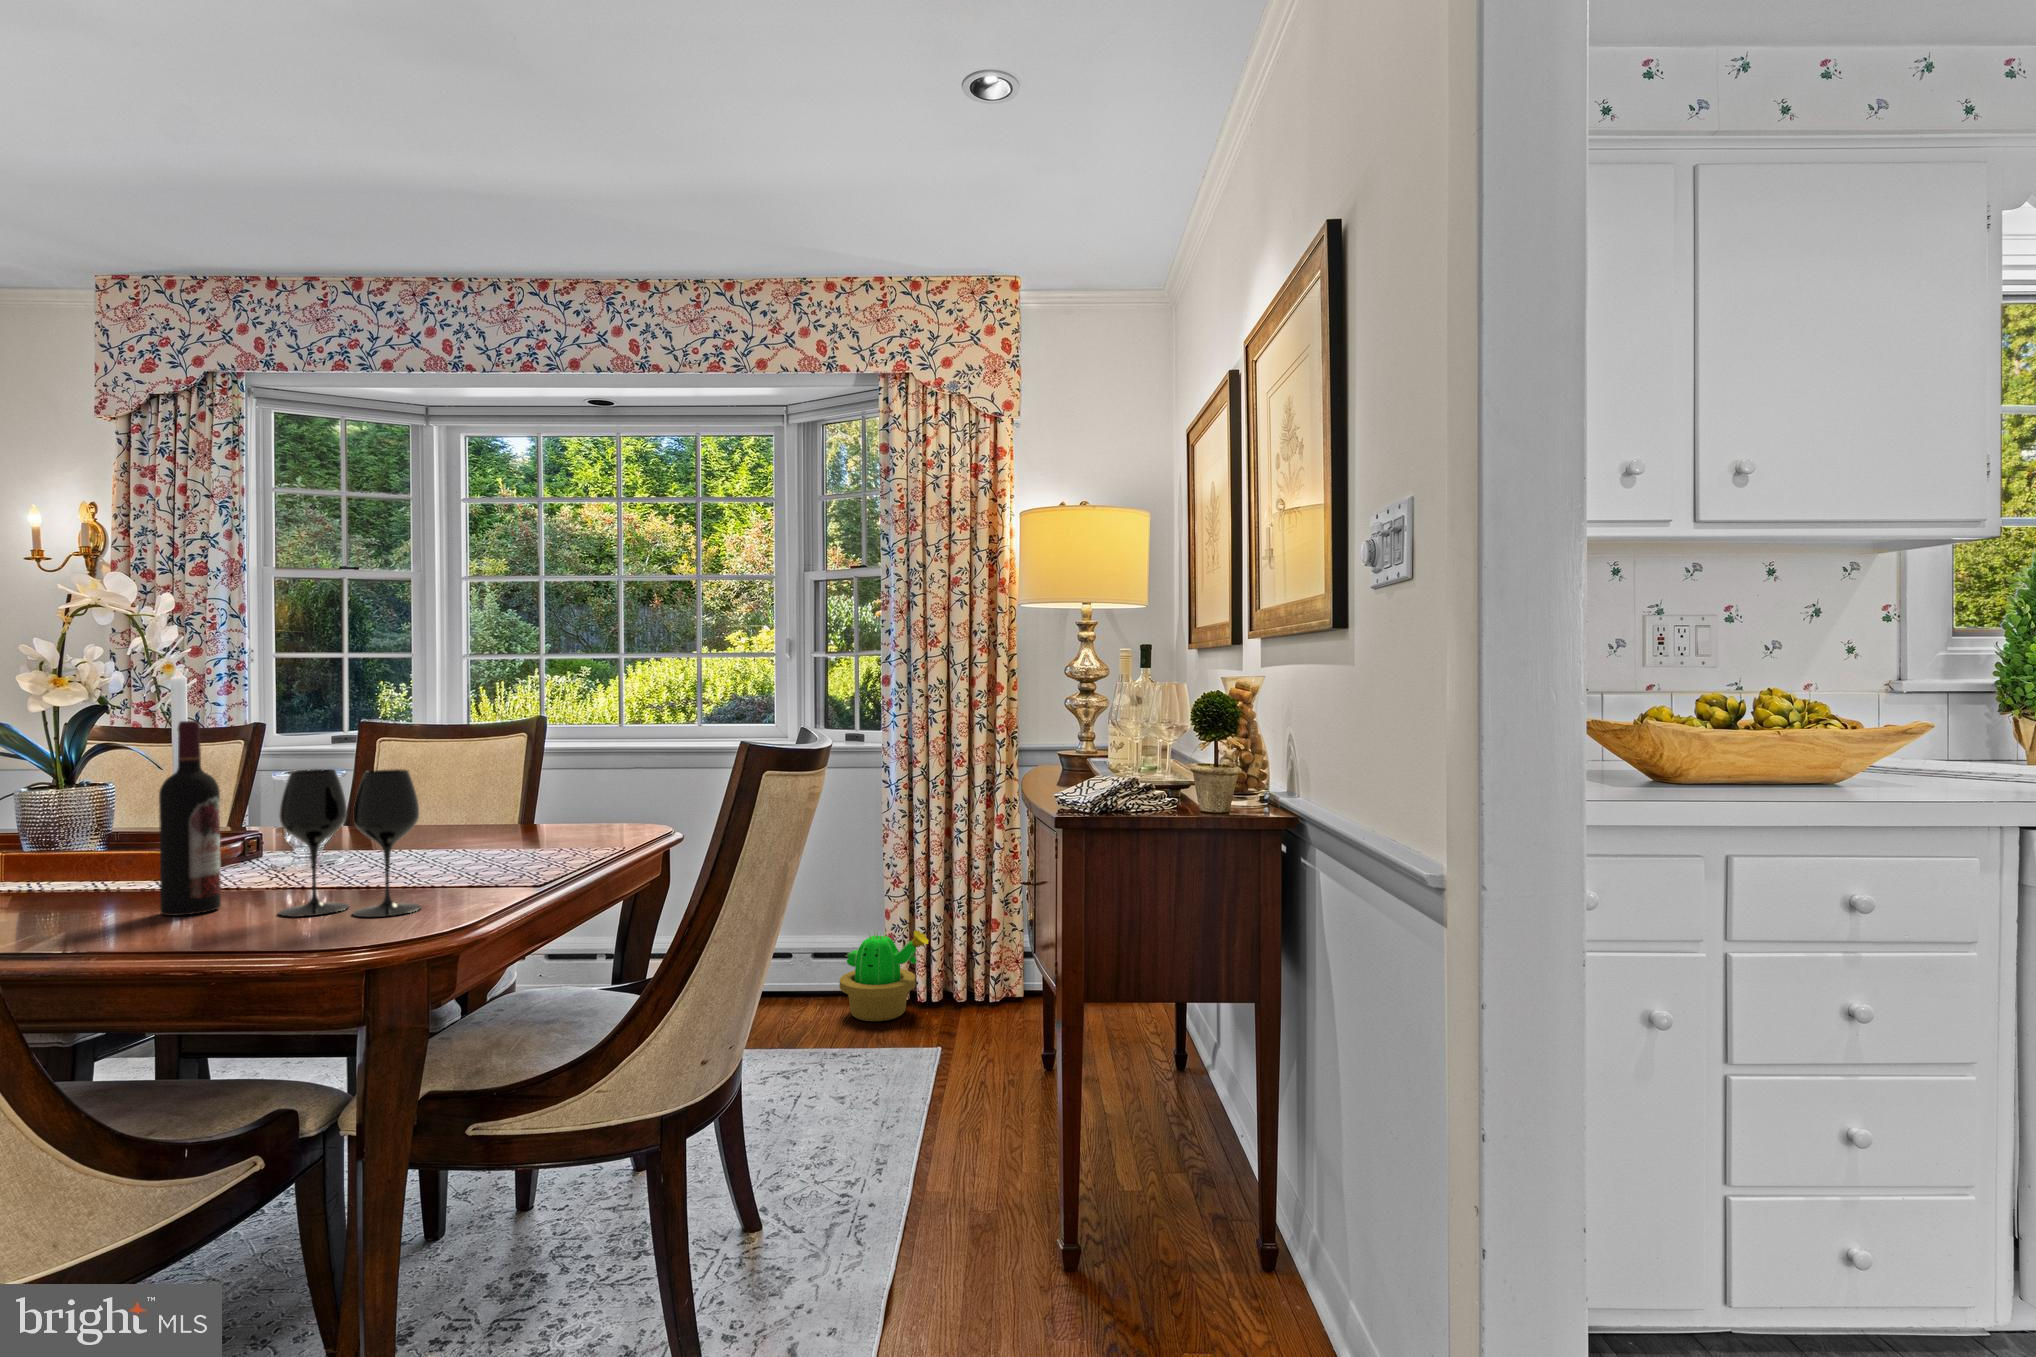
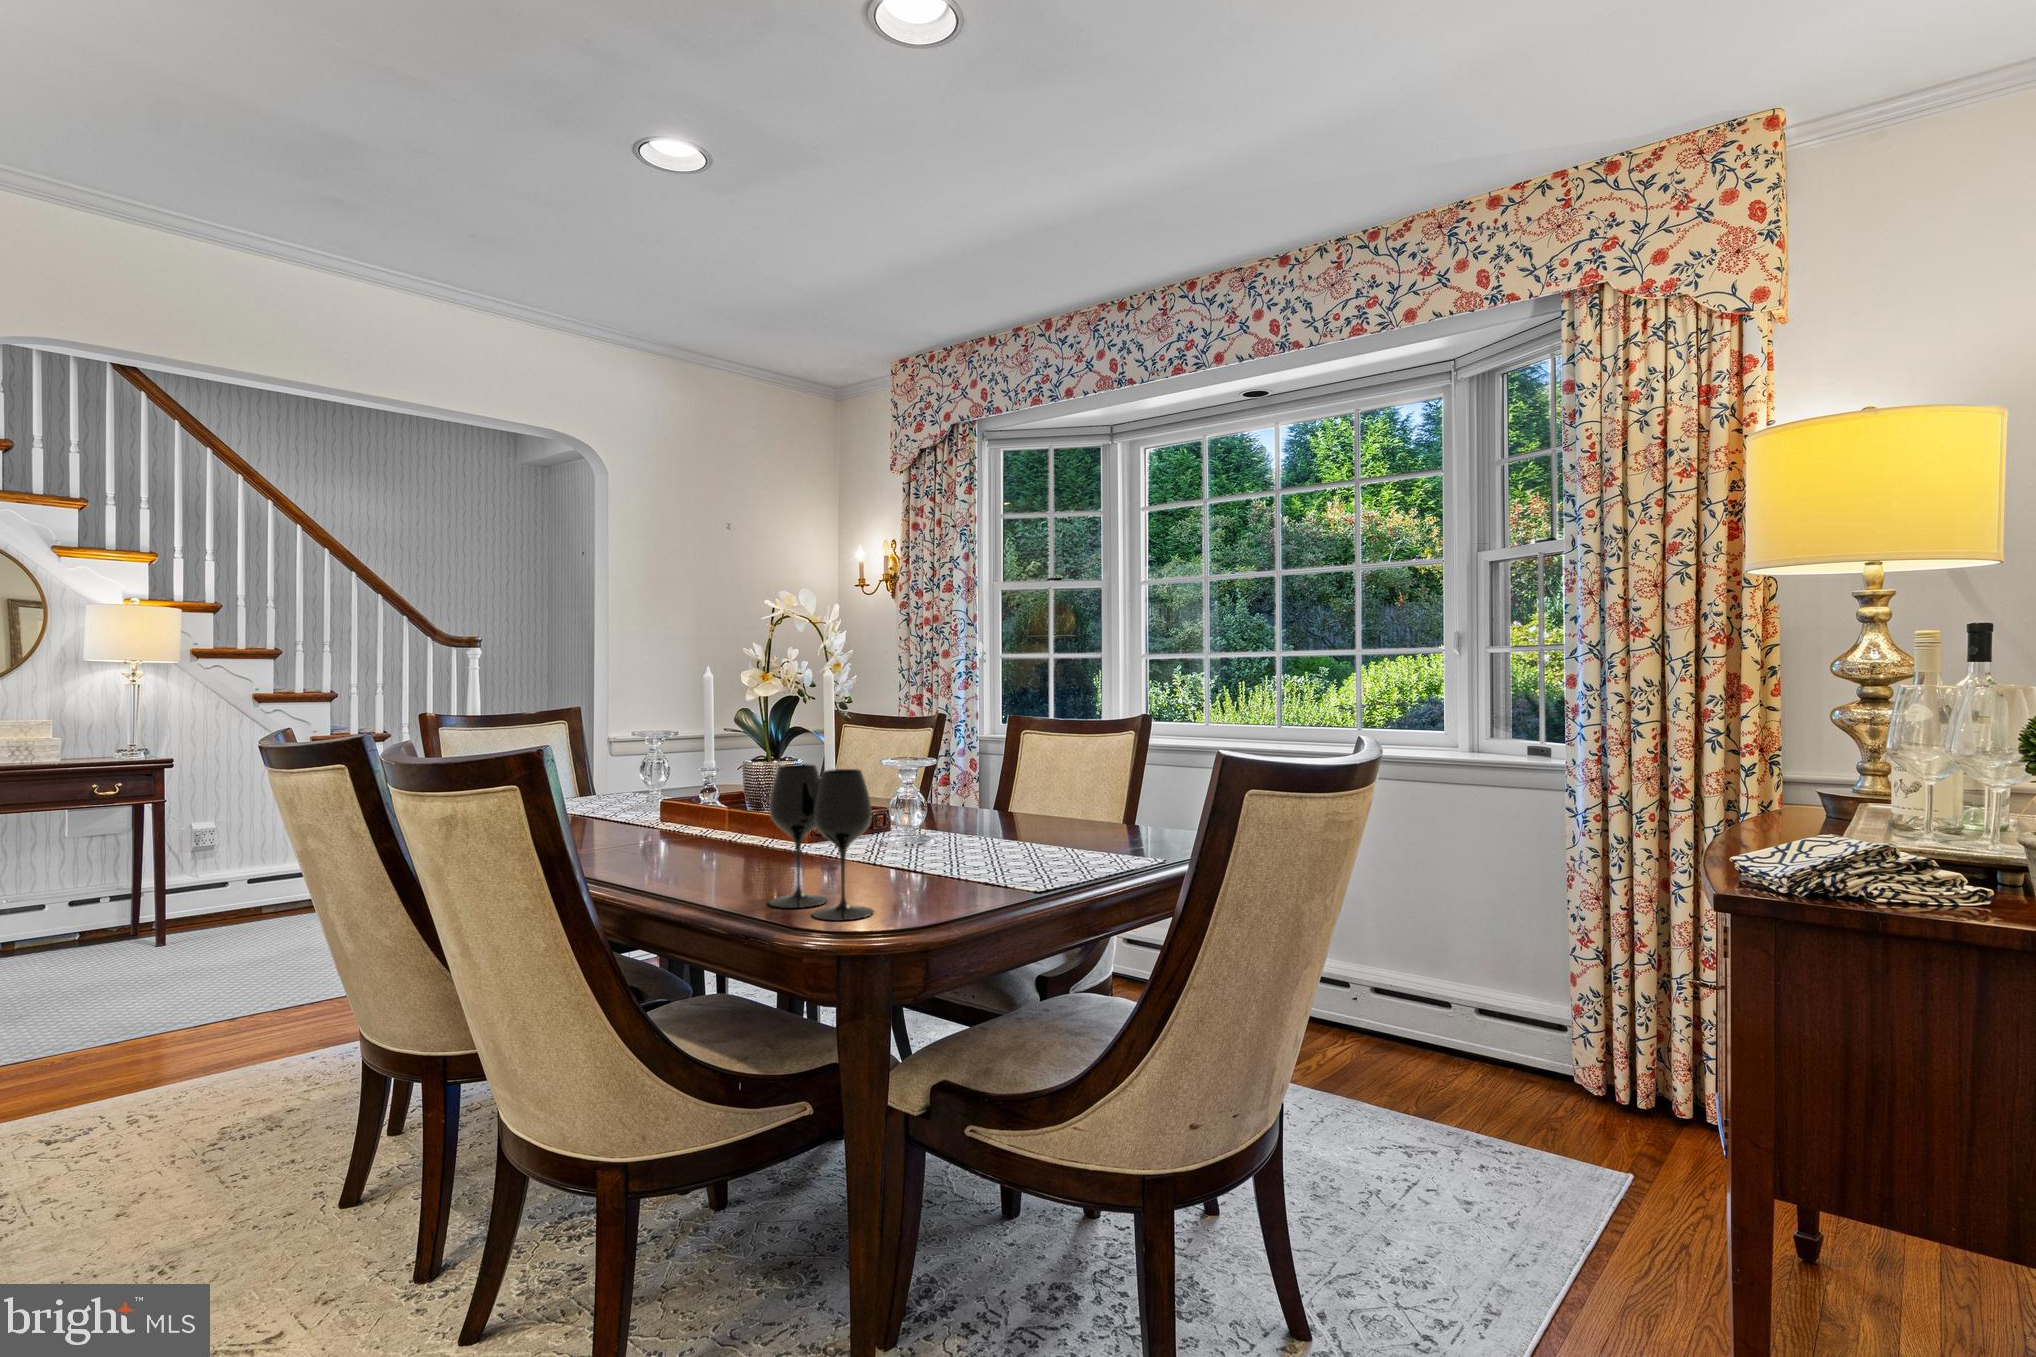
wine bottle: present [159,721,221,916] -> none [705,714,751,890]
decorative plant: present [840,930,929,1021] -> none [1497,993,1623,1118]

